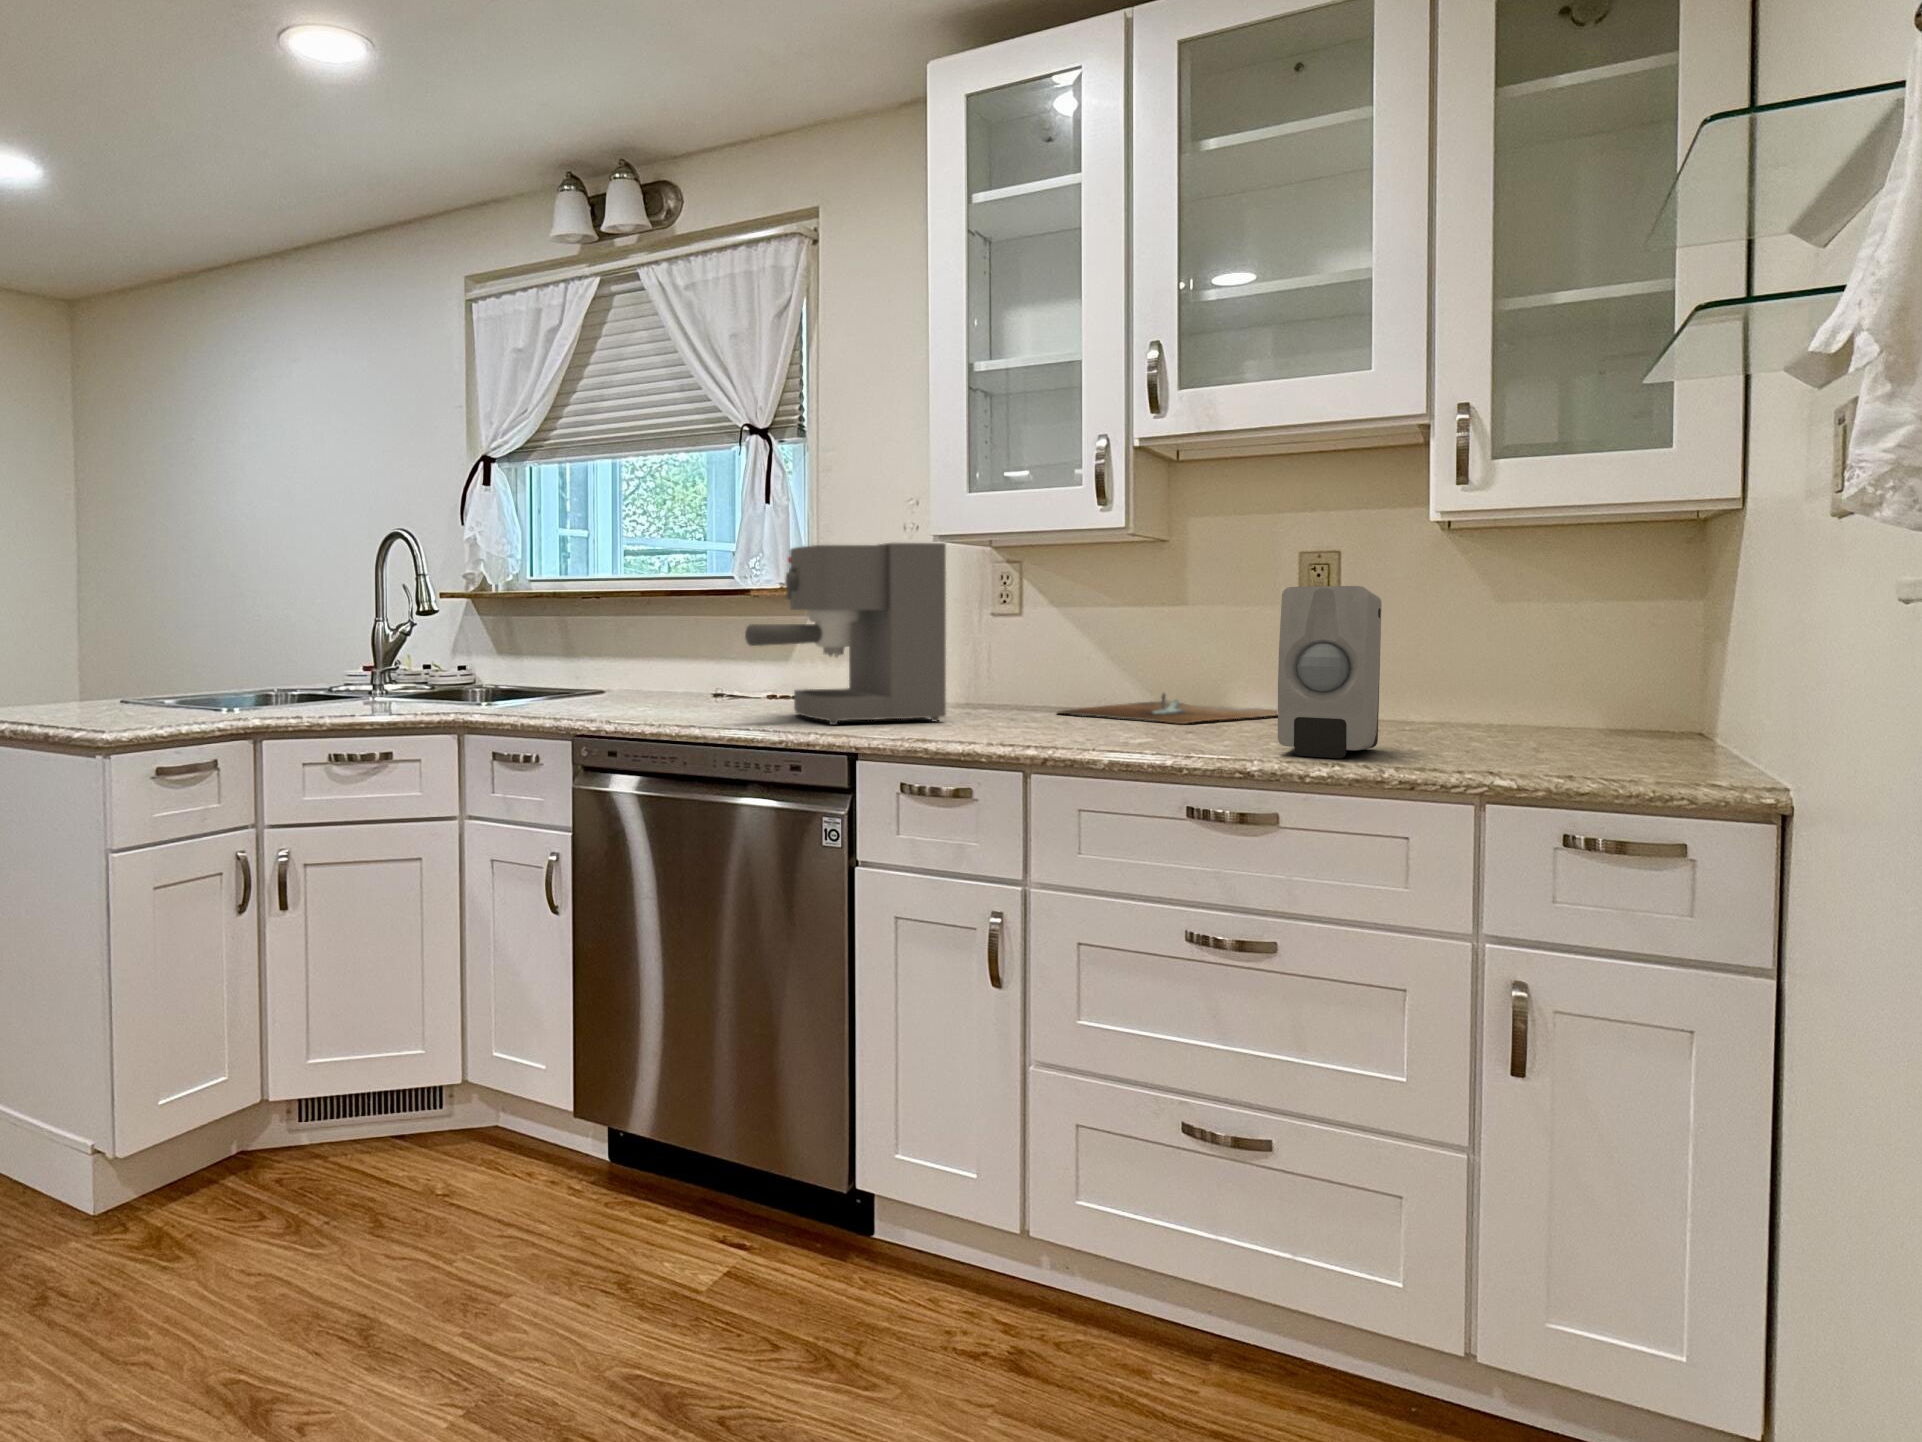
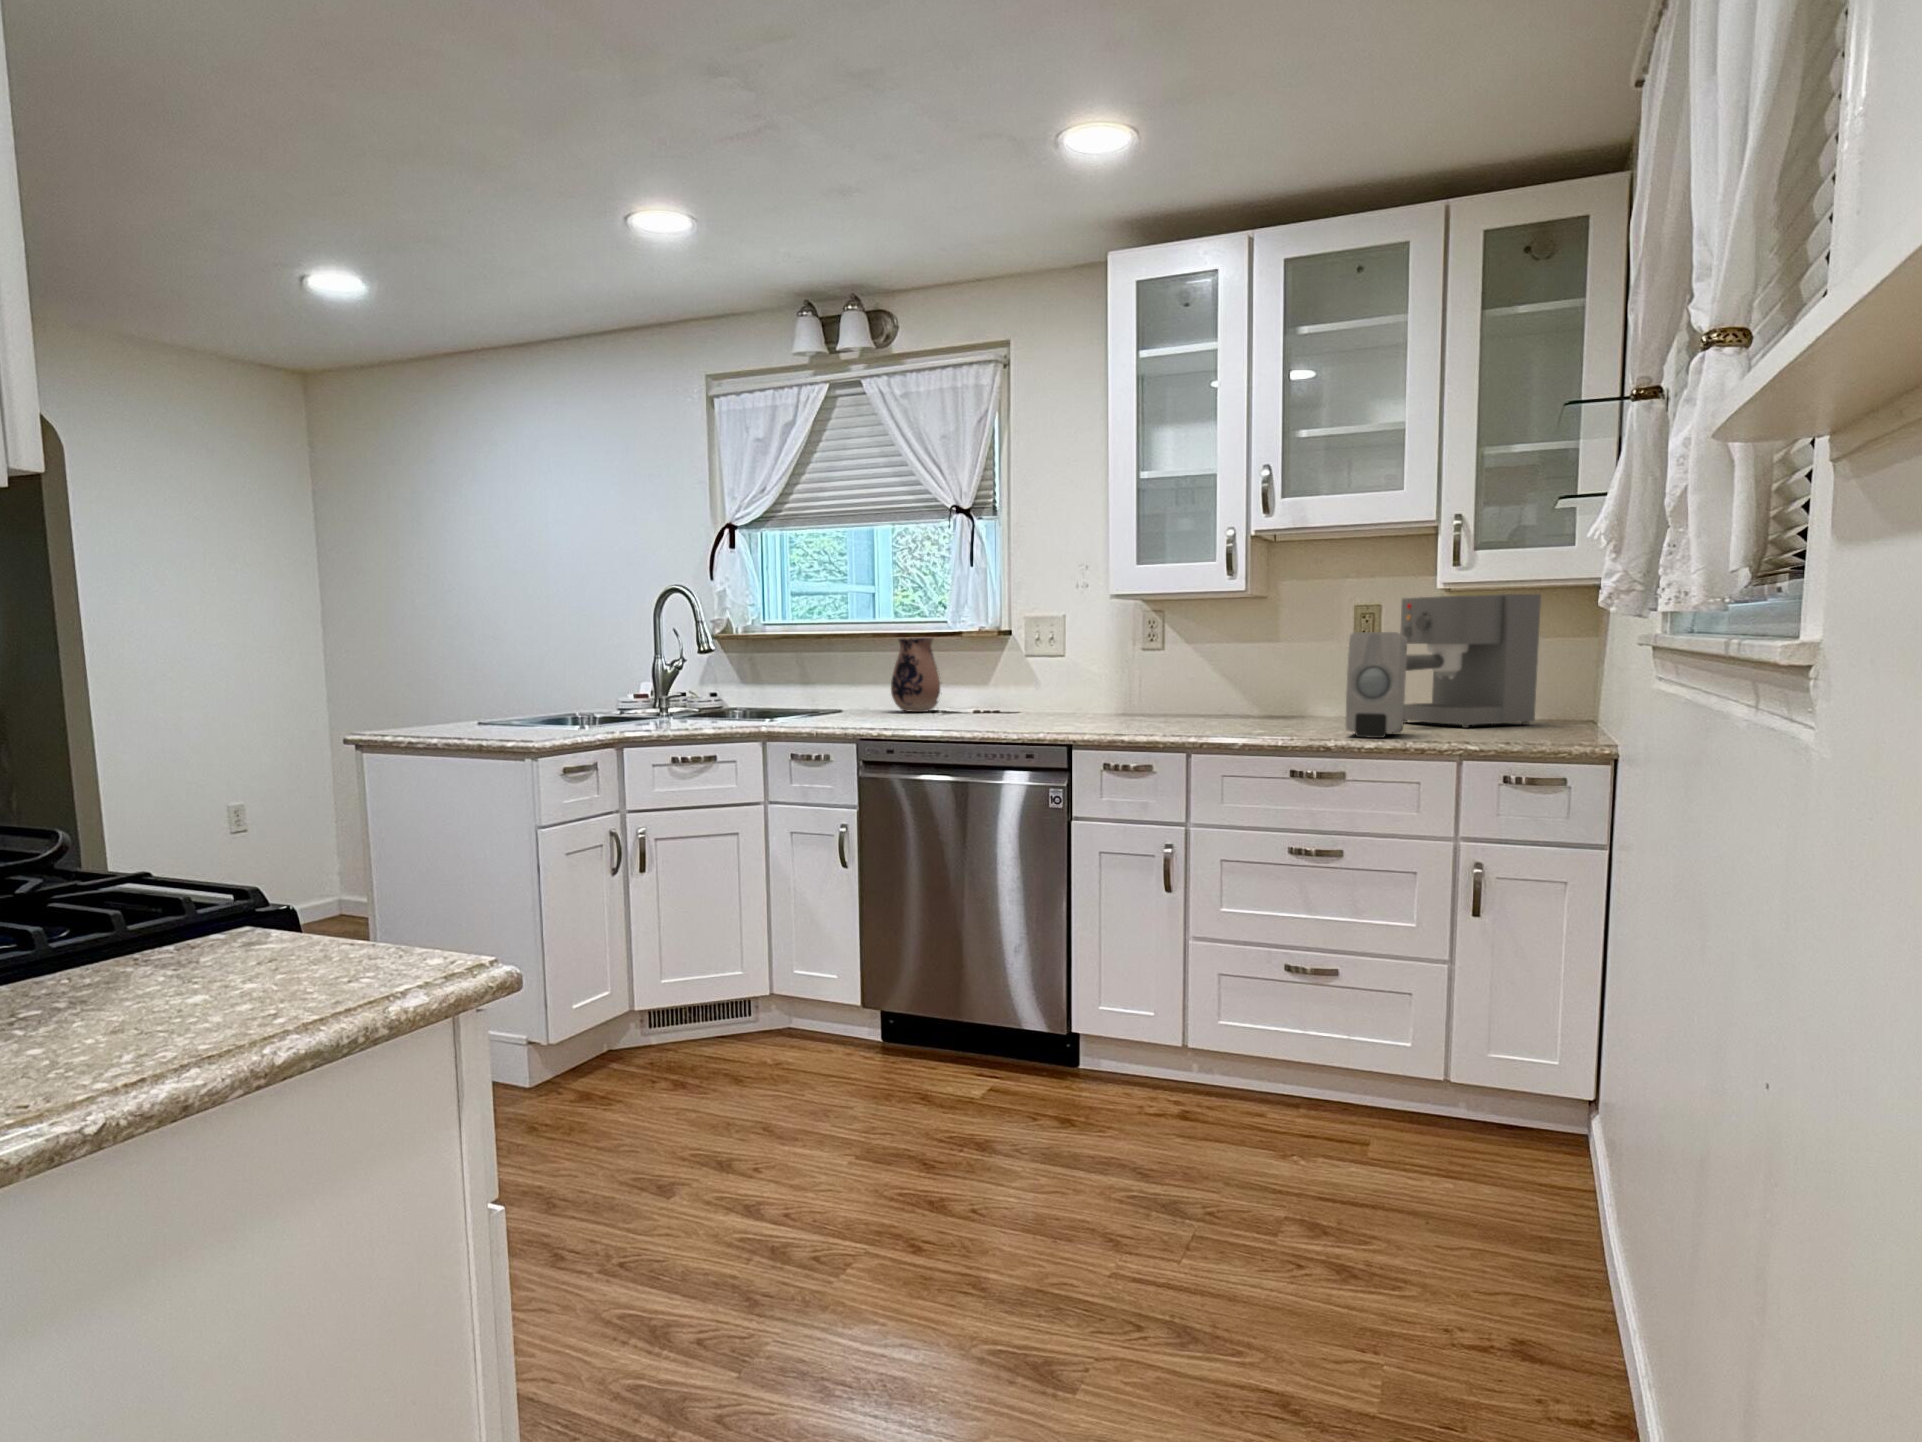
coffee maker: present [745,543,946,725] -> present [1400,594,1541,728]
ceramic pitcher: none [671,597,738,694] -> present [891,638,940,712]
cutting board: present [1059,693,1278,724] -> none [1189,703,1353,723]

